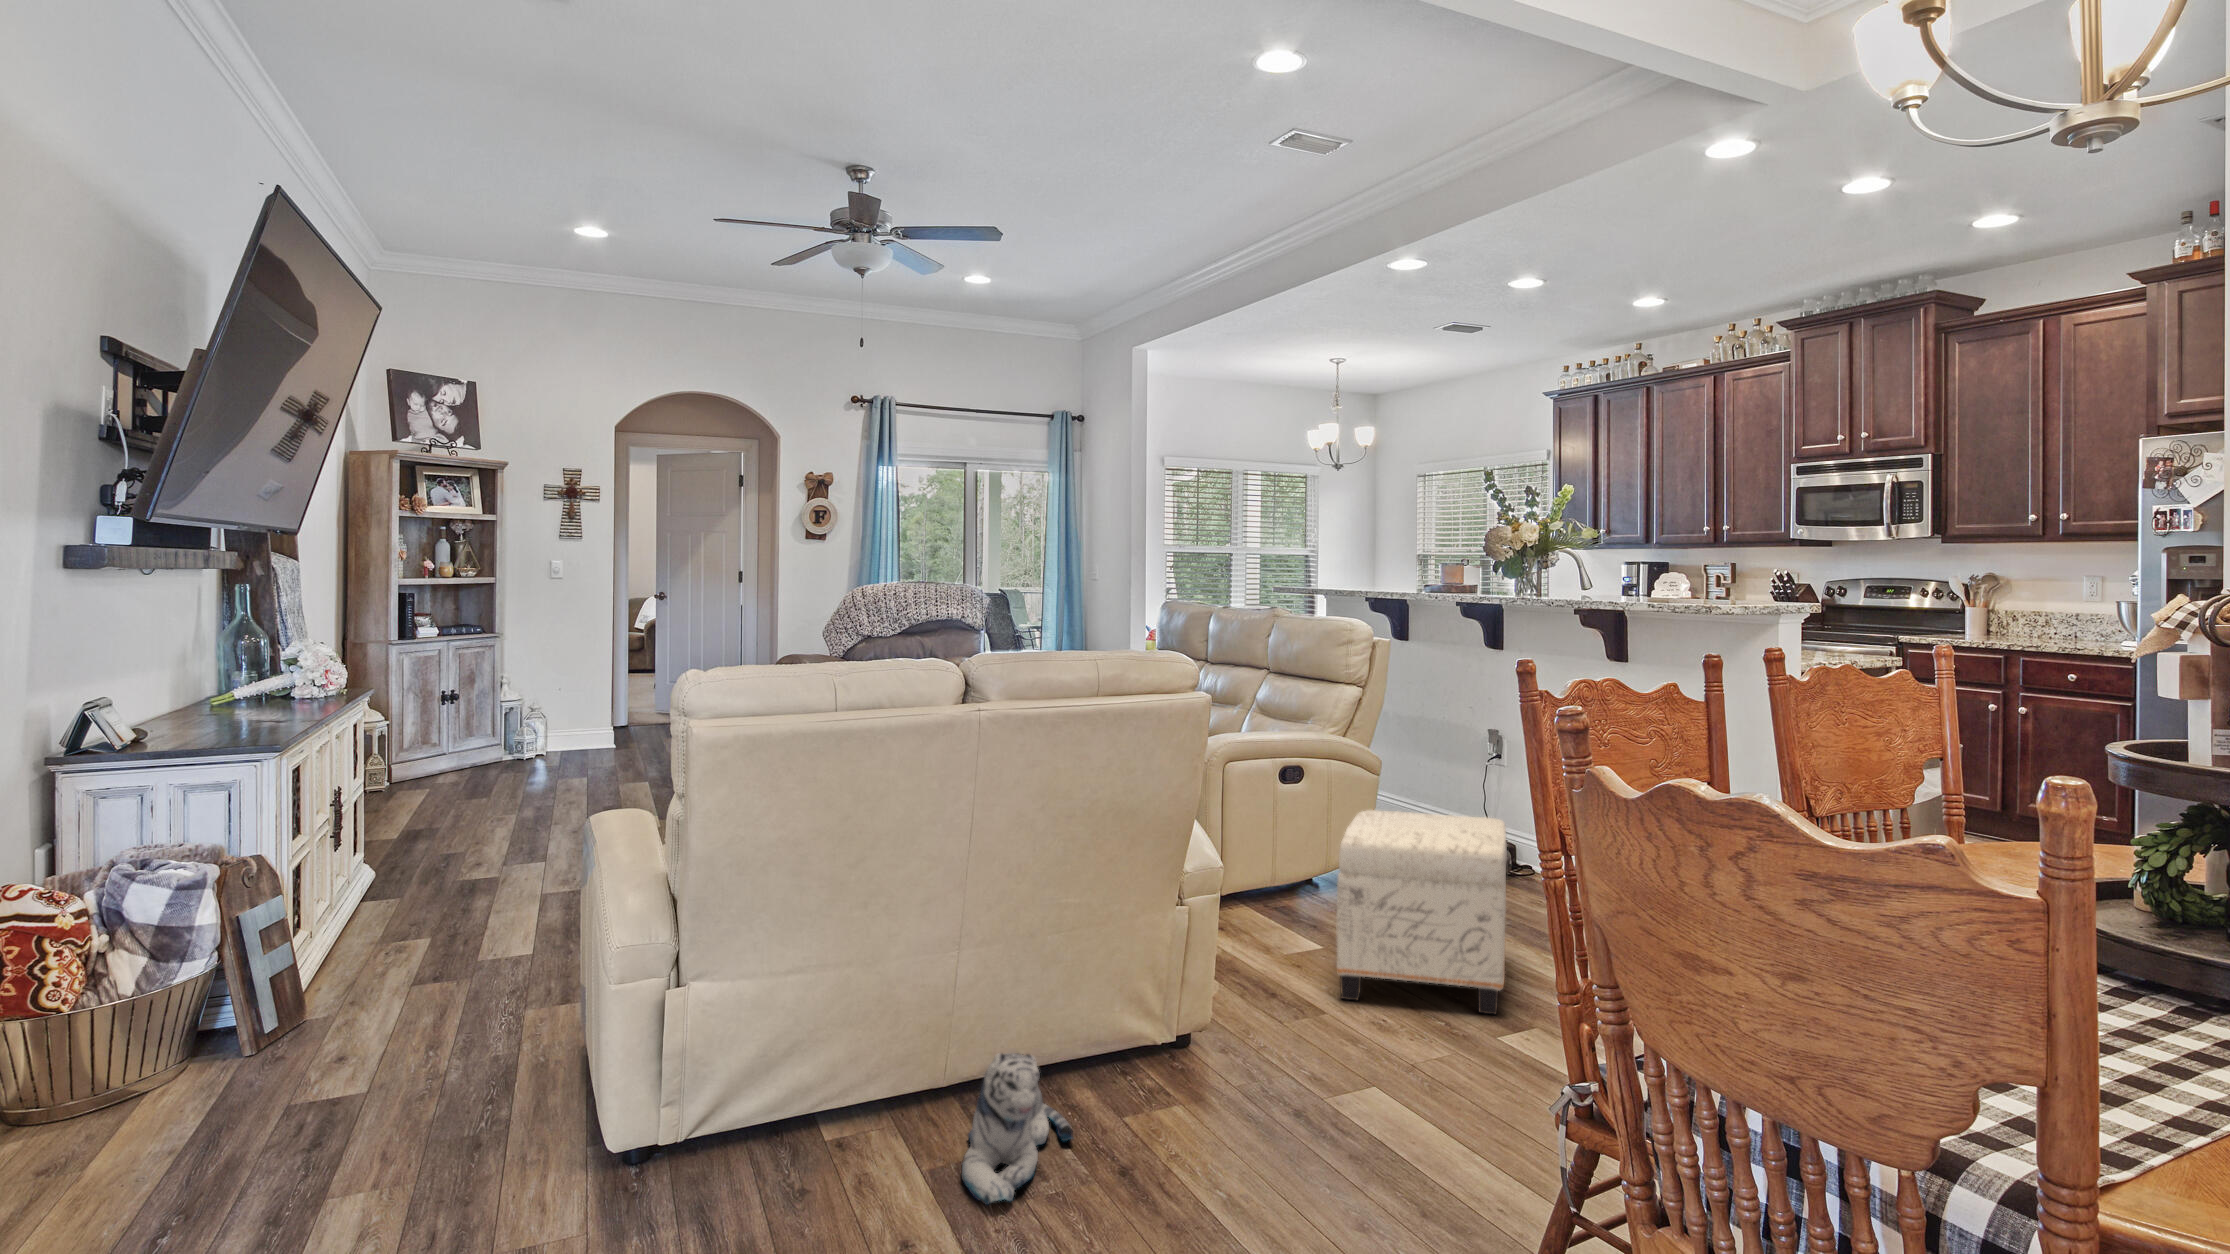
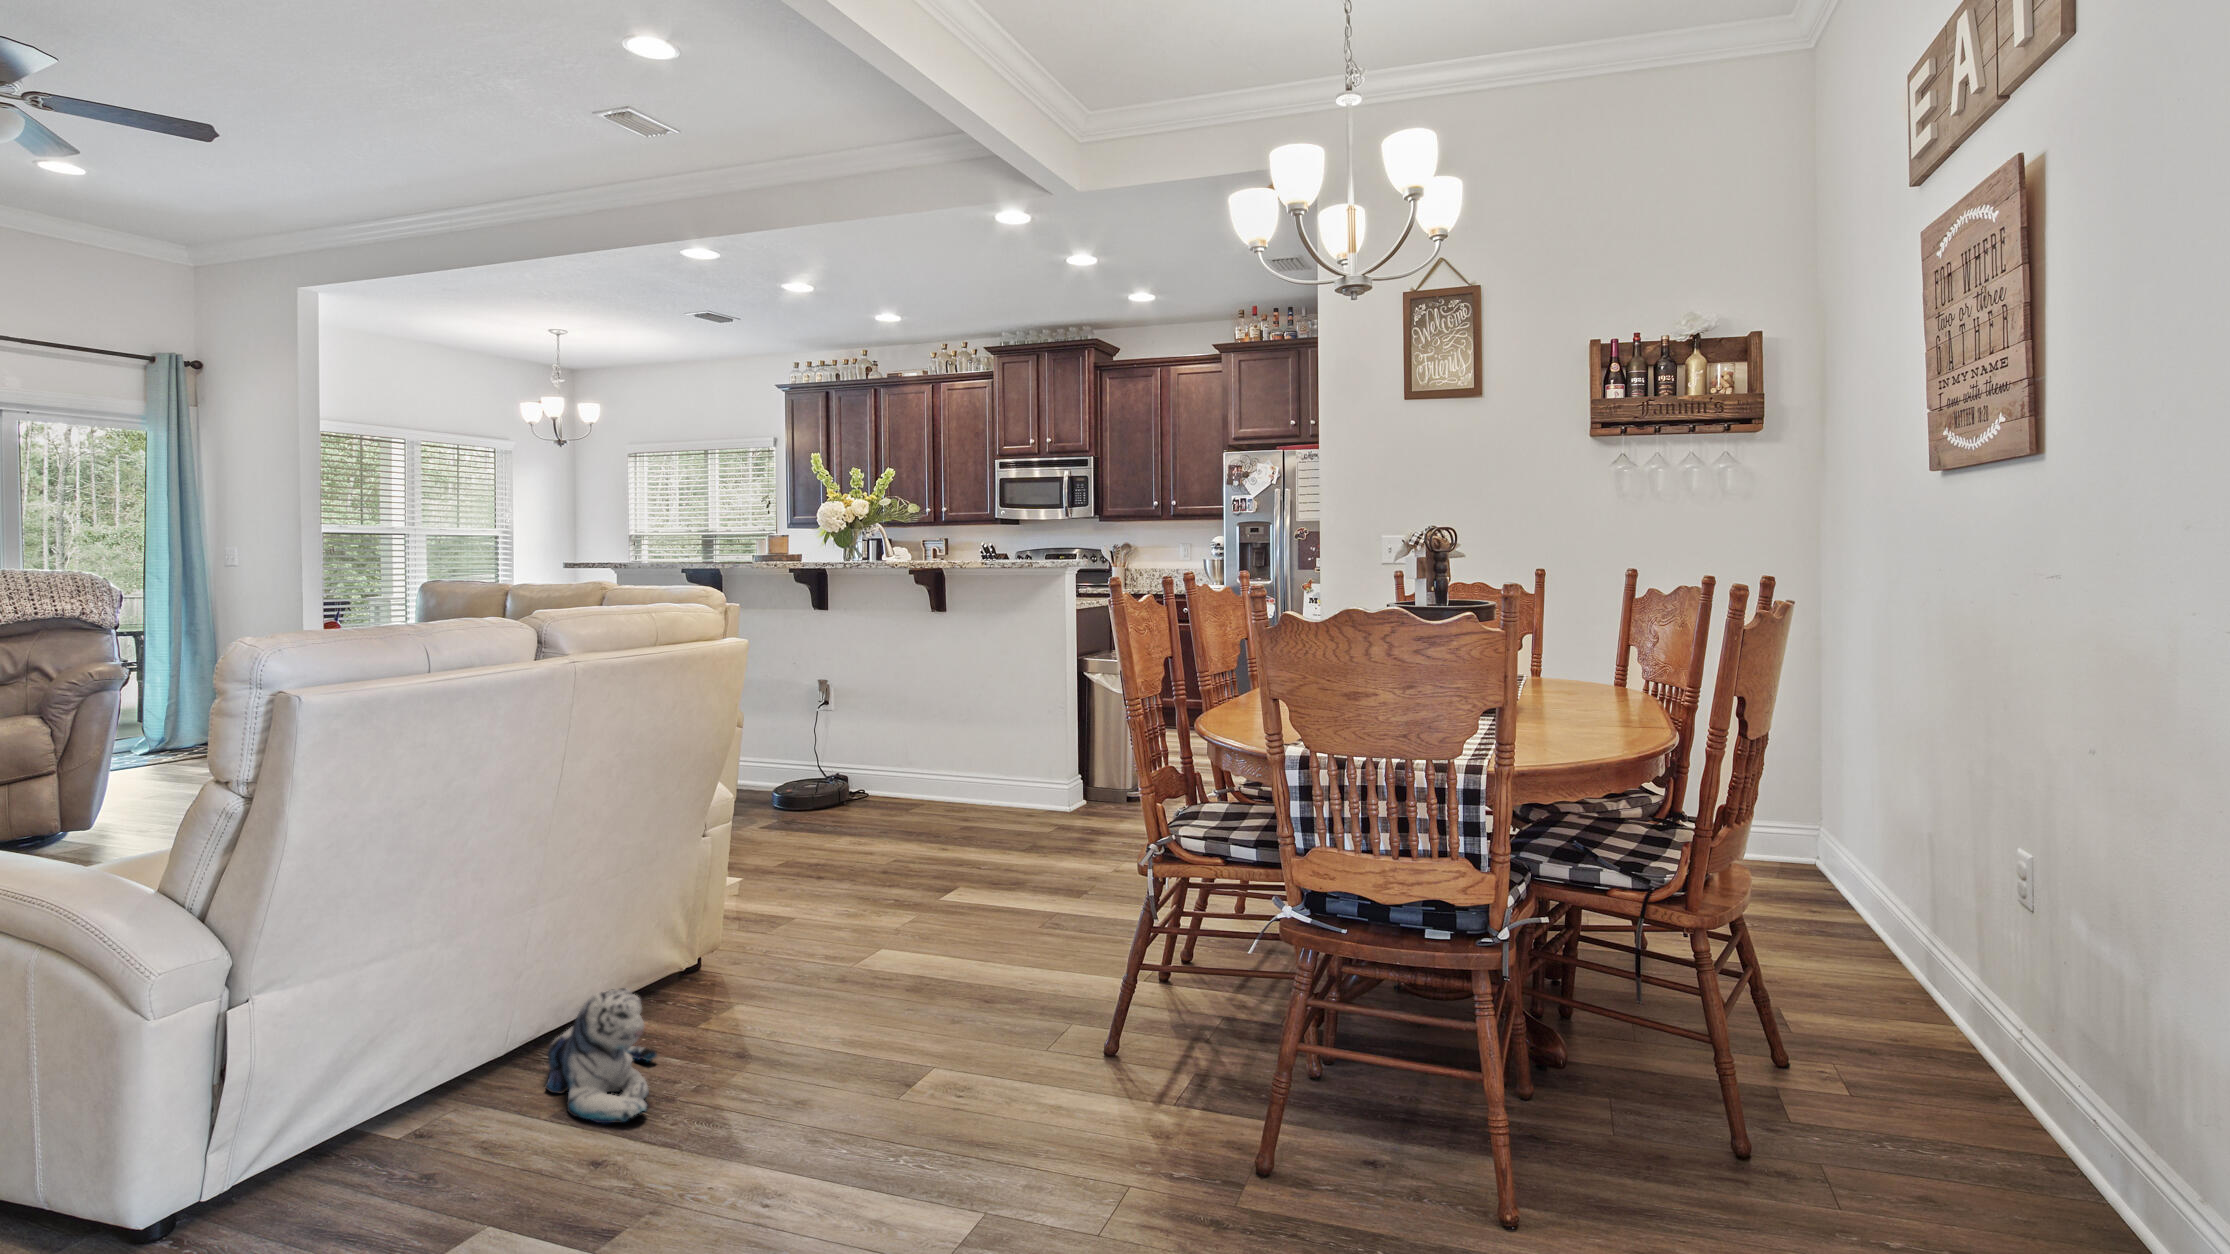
ottoman: present [1336,810,1507,1014] -> none [771,740,927,906]

